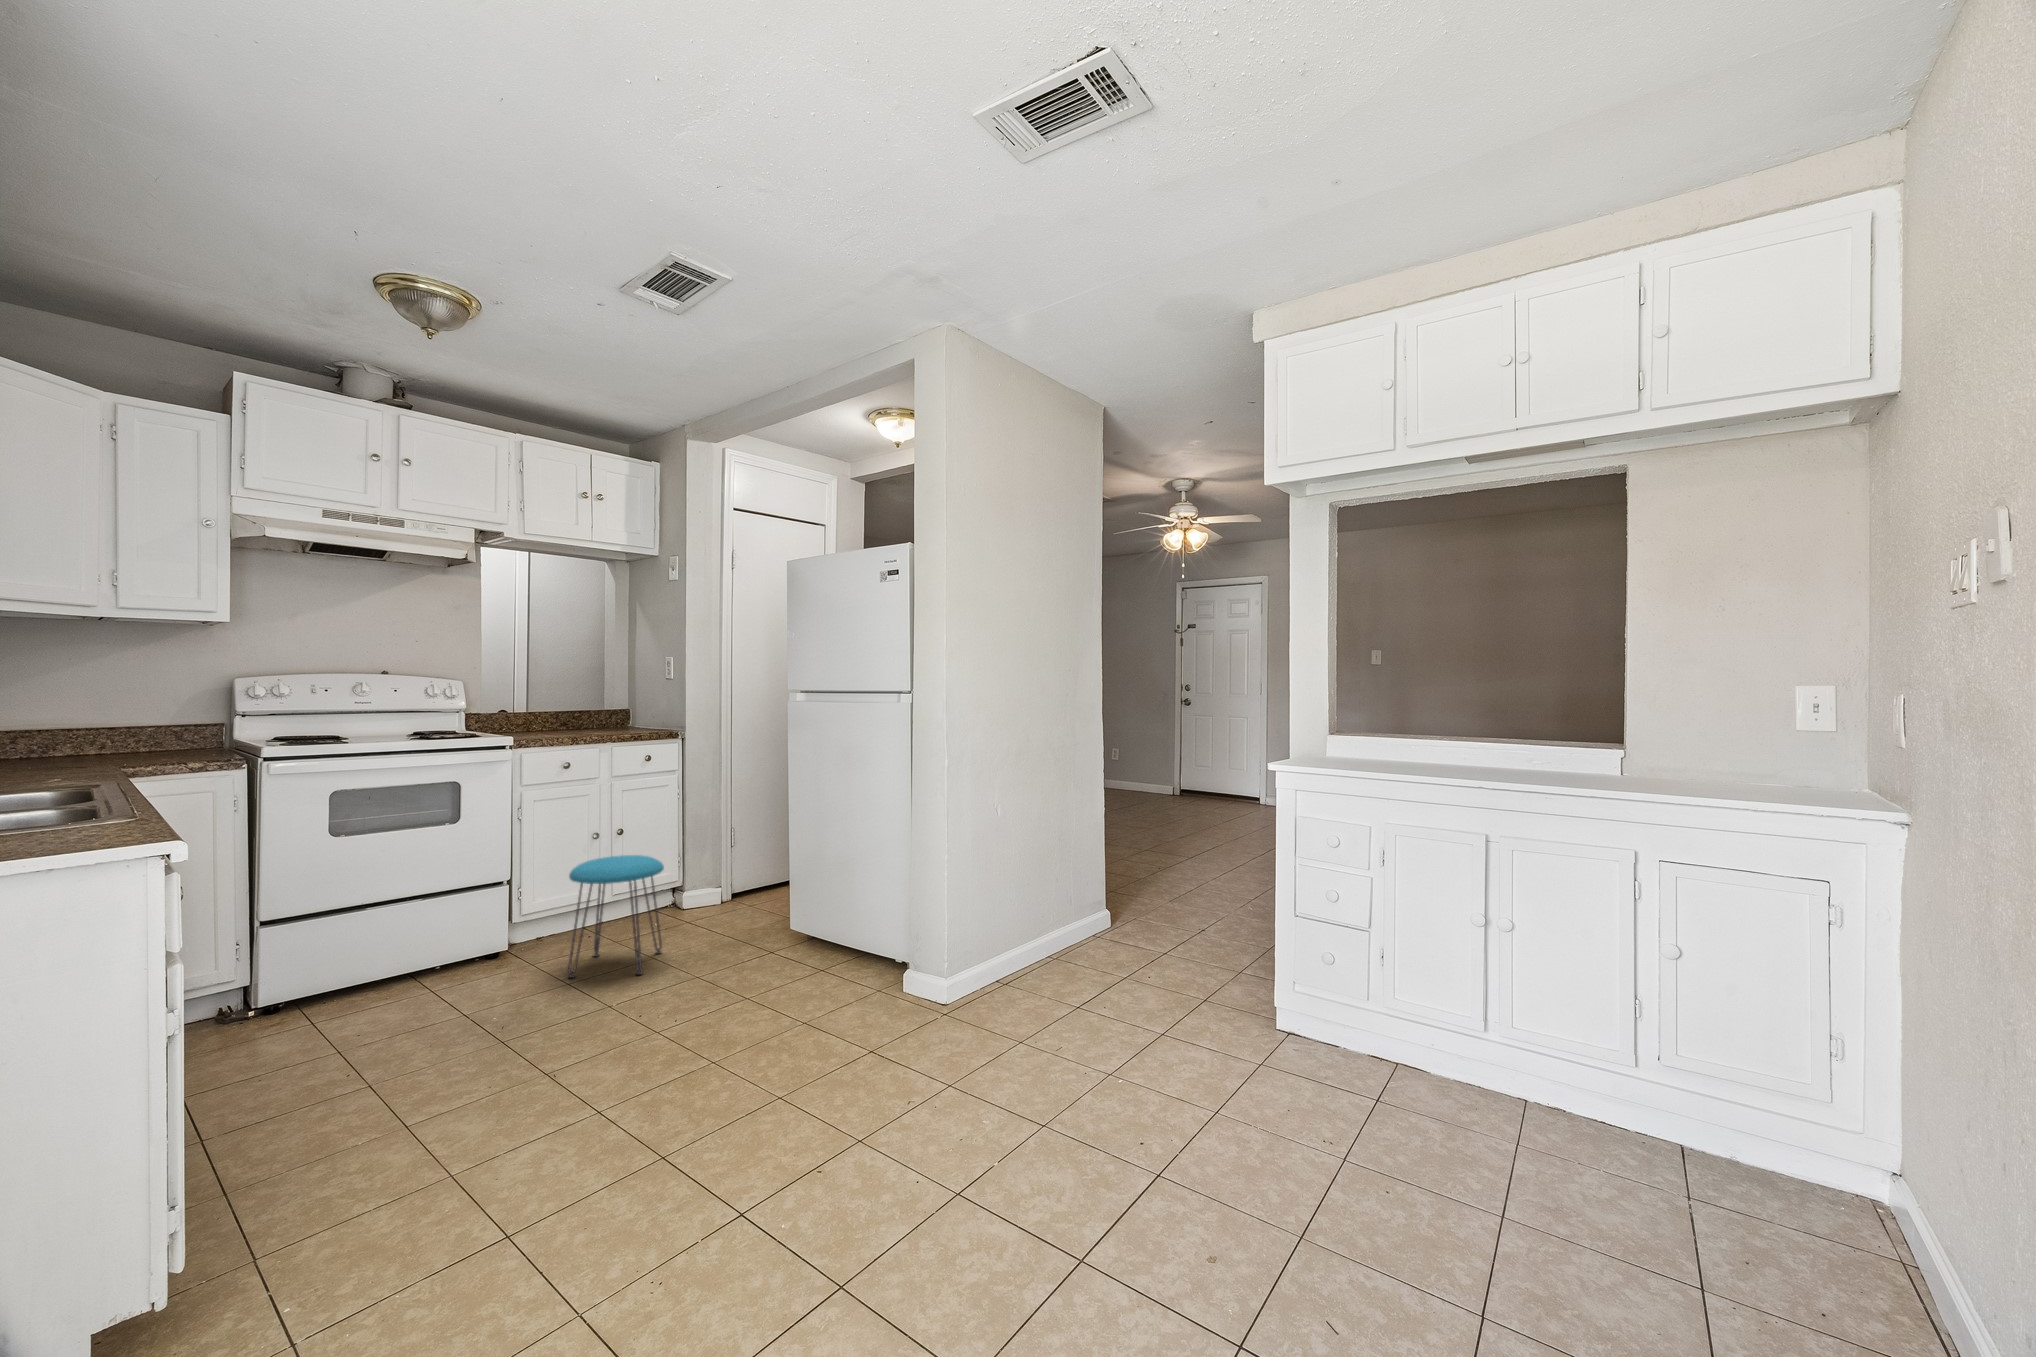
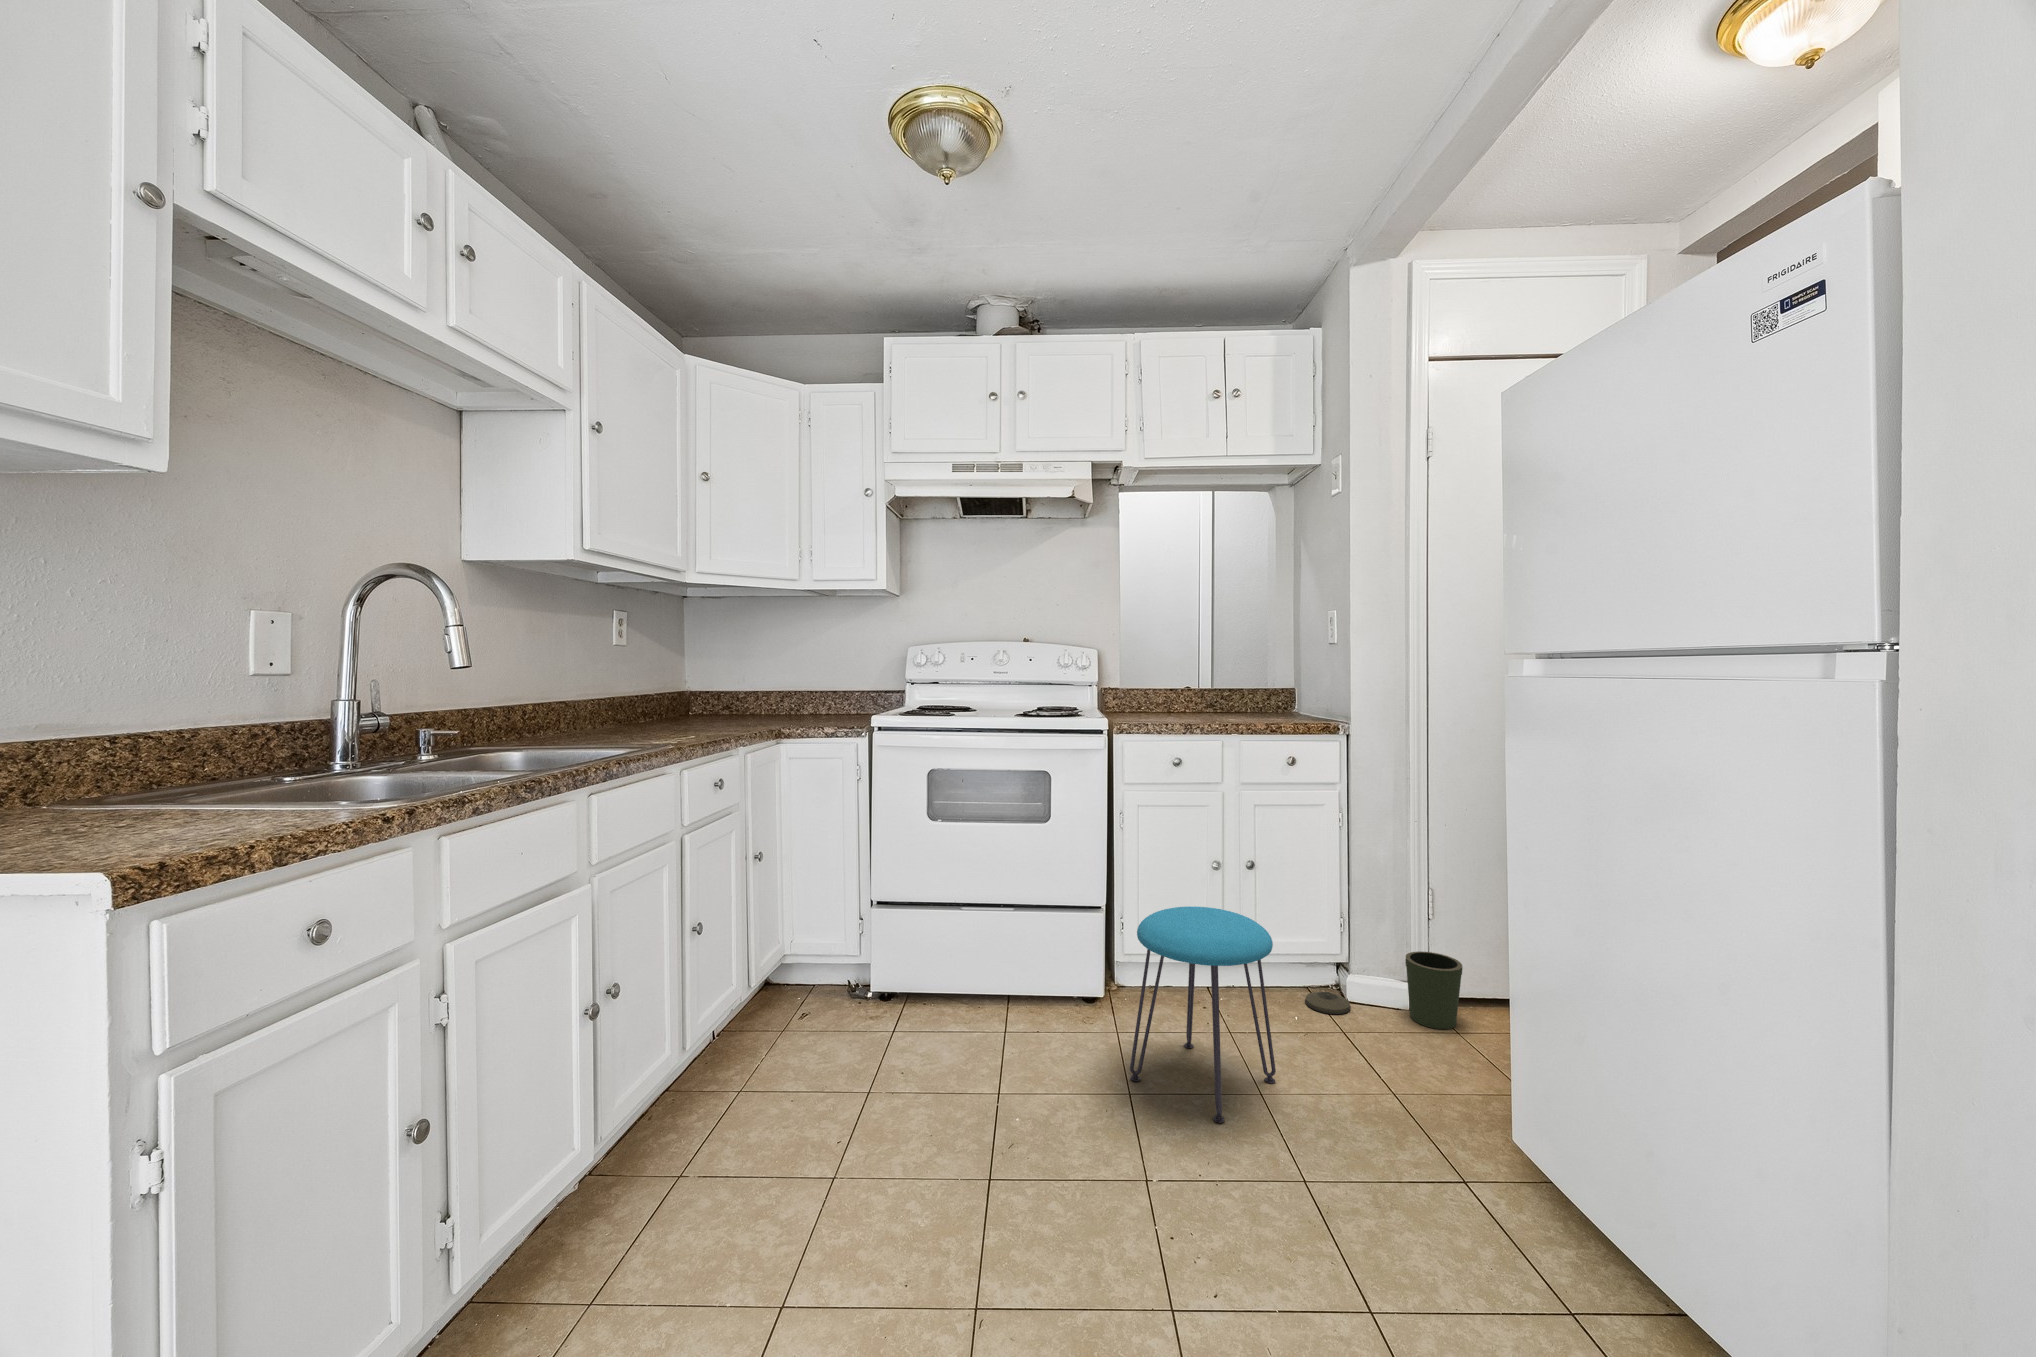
trash can: none [659,868,753,920] -> present [1305,951,1462,1029]

